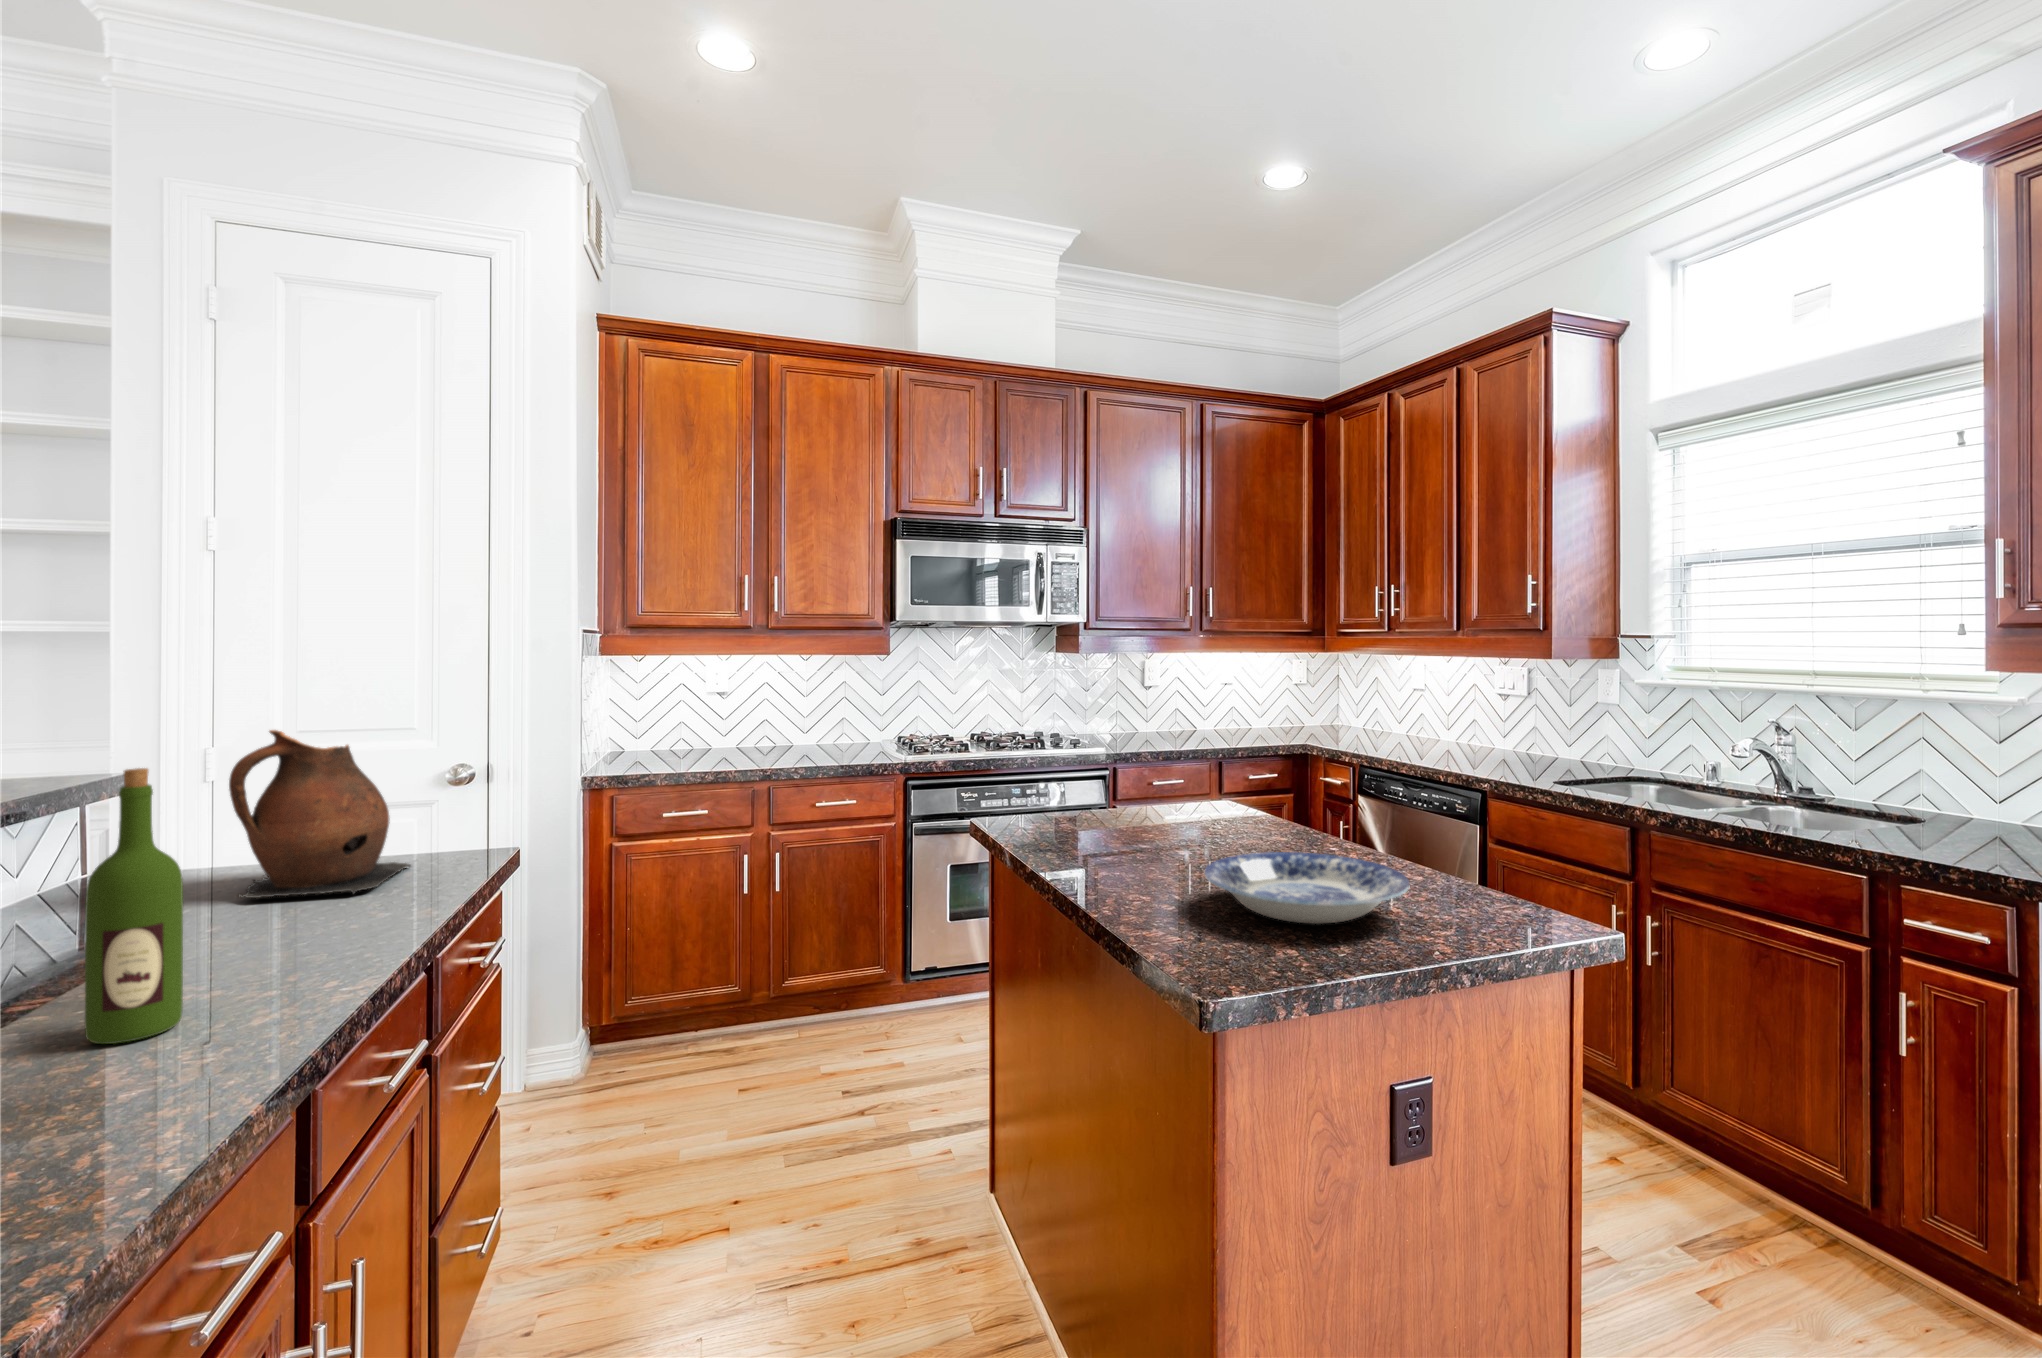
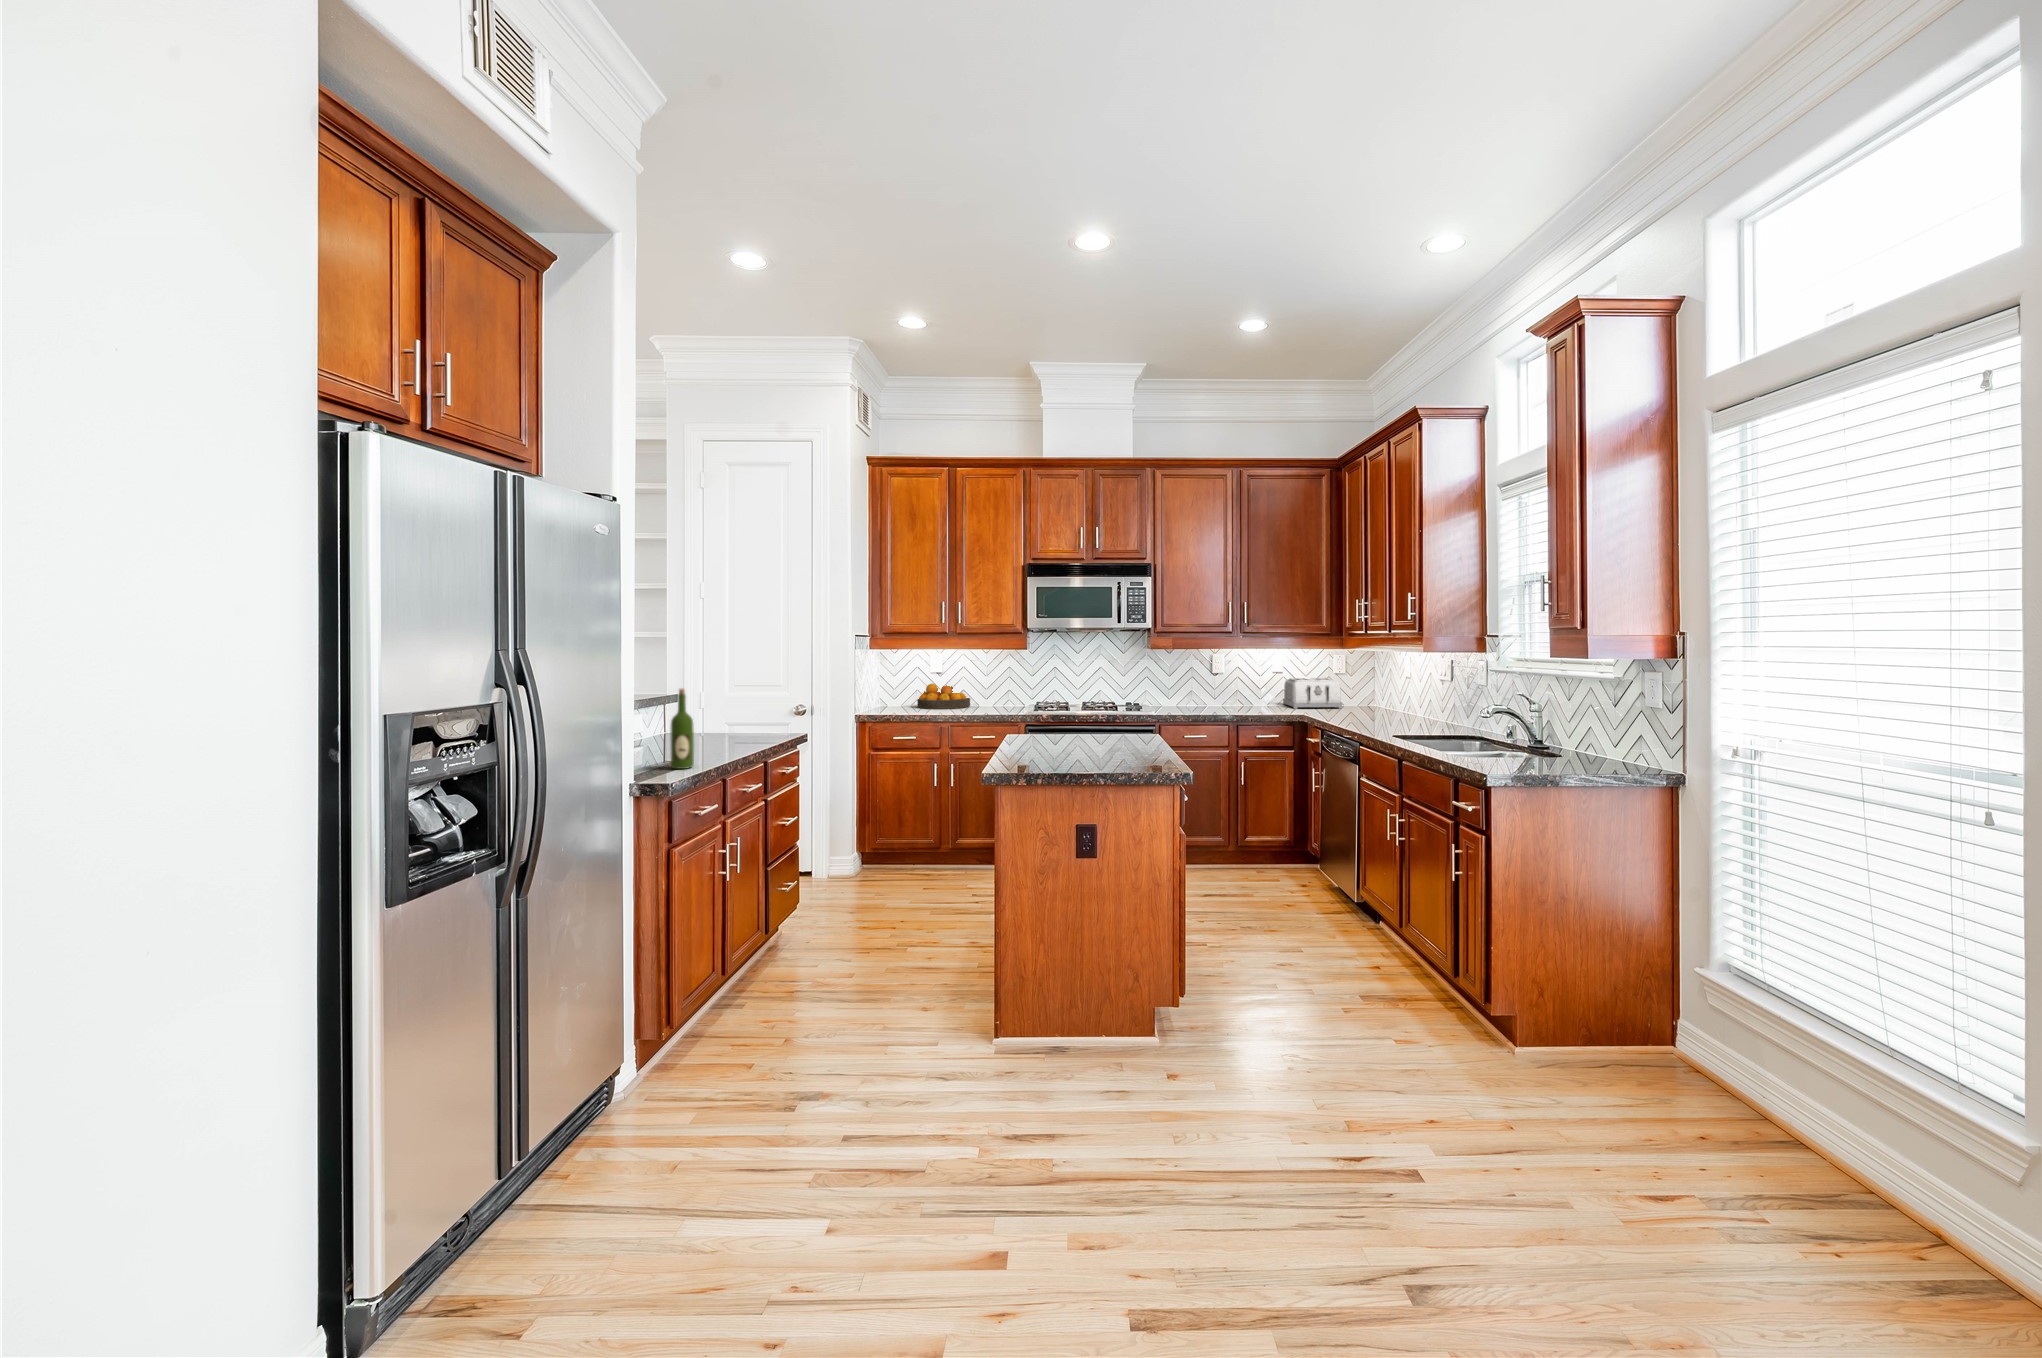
toaster: none [1248,696,1342,741] -> present [1283,678,1342,709]
fruit bowl: none [690,710,785,758] -> present [917,684,970,709]
ceramic pitcher: present [229,730,411,898] -> none [703,681,765,745]
plate: present [1205,852,1410,924] -> none [1036,742,1121,766]

